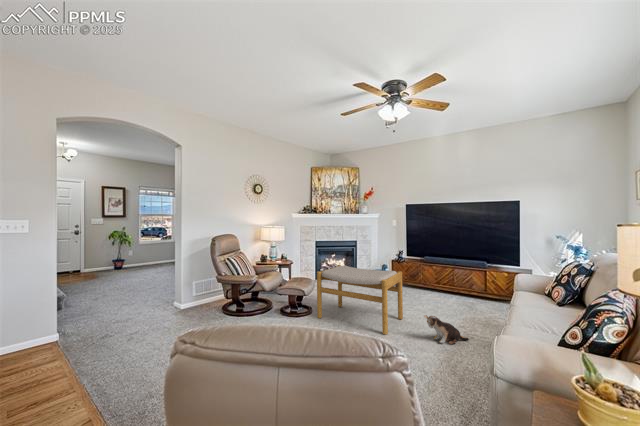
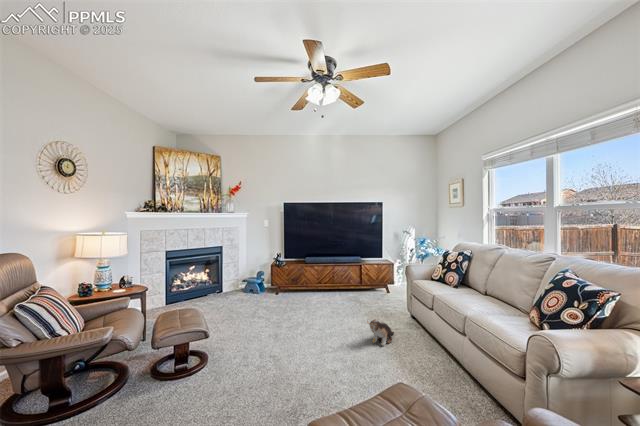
footstool: present [317,265,403,335] -> none [229,278,333,365]

